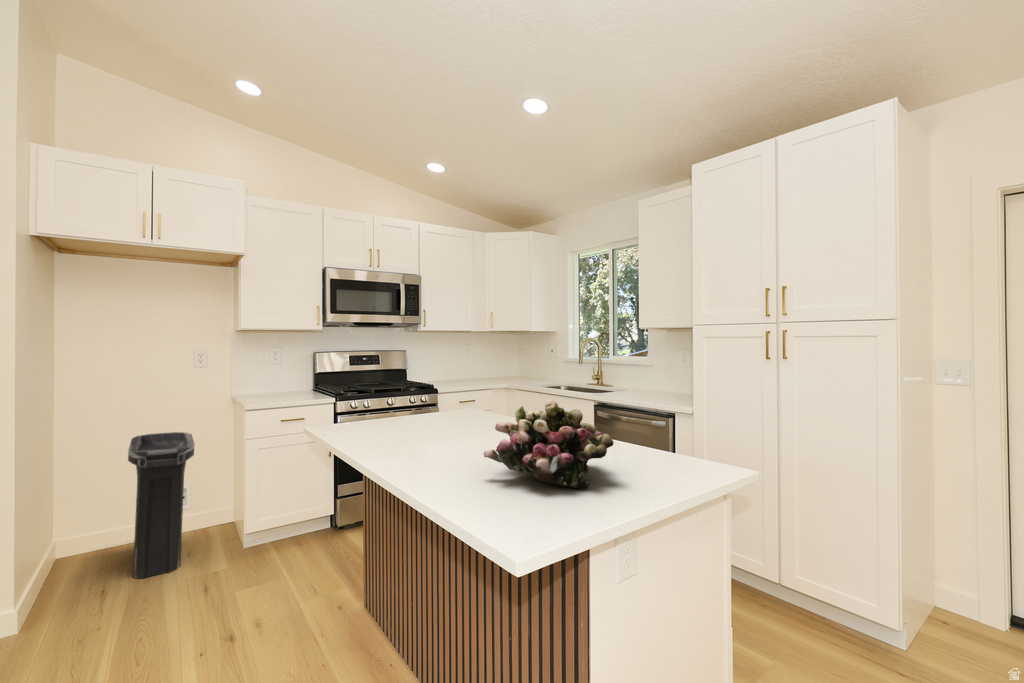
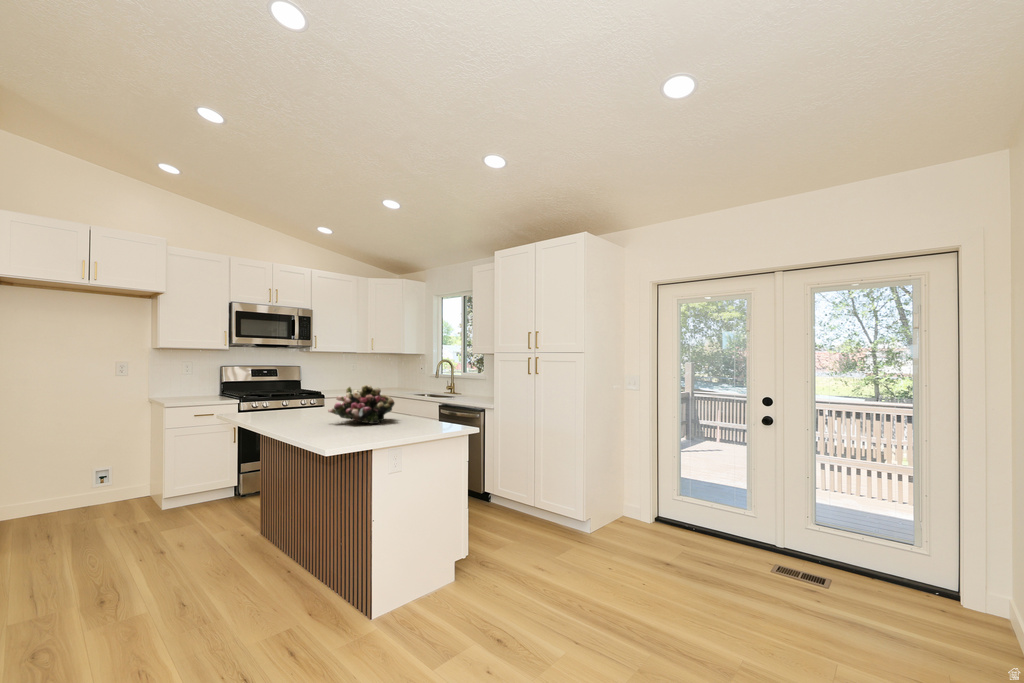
trash can: present [128,432,195,578] -> none [67,428,125,533]

